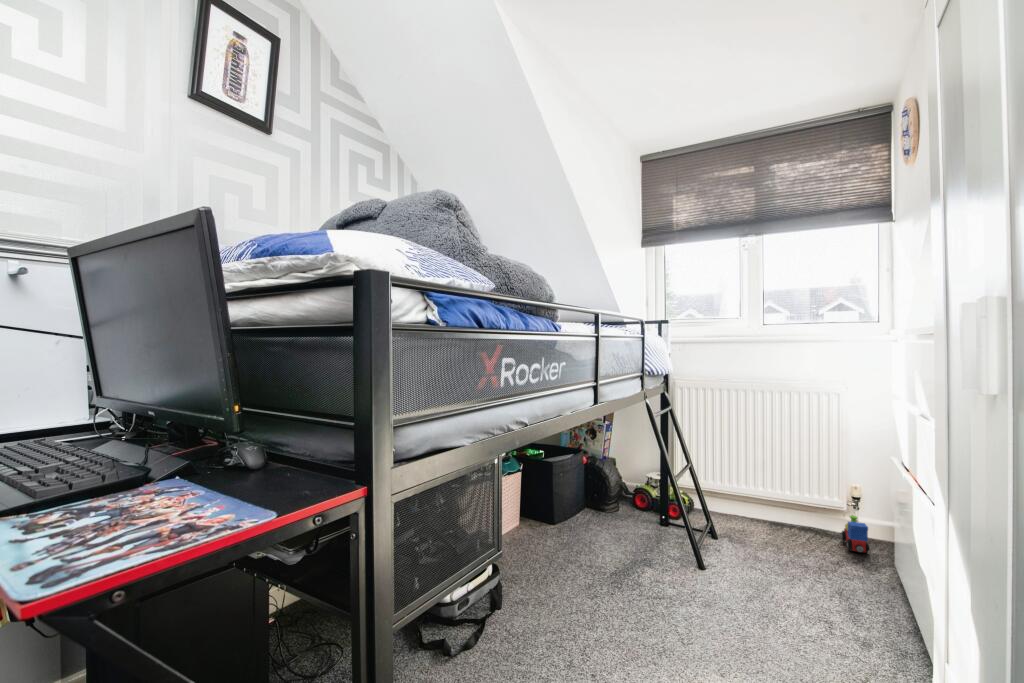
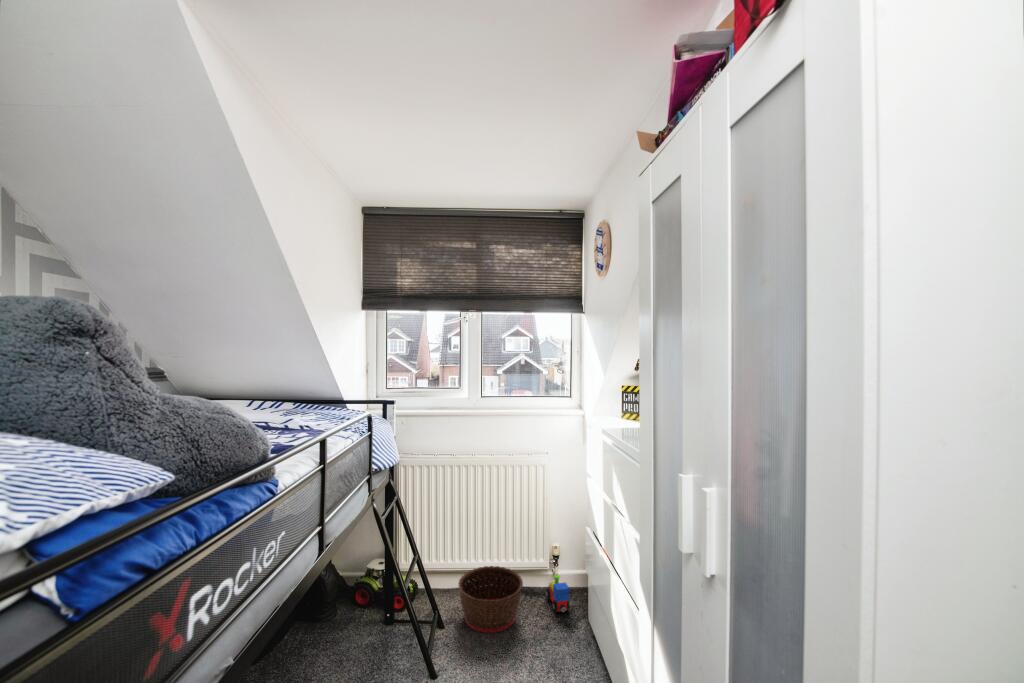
basket: none [733,494,807,549] -> present [458,566,523,633]

